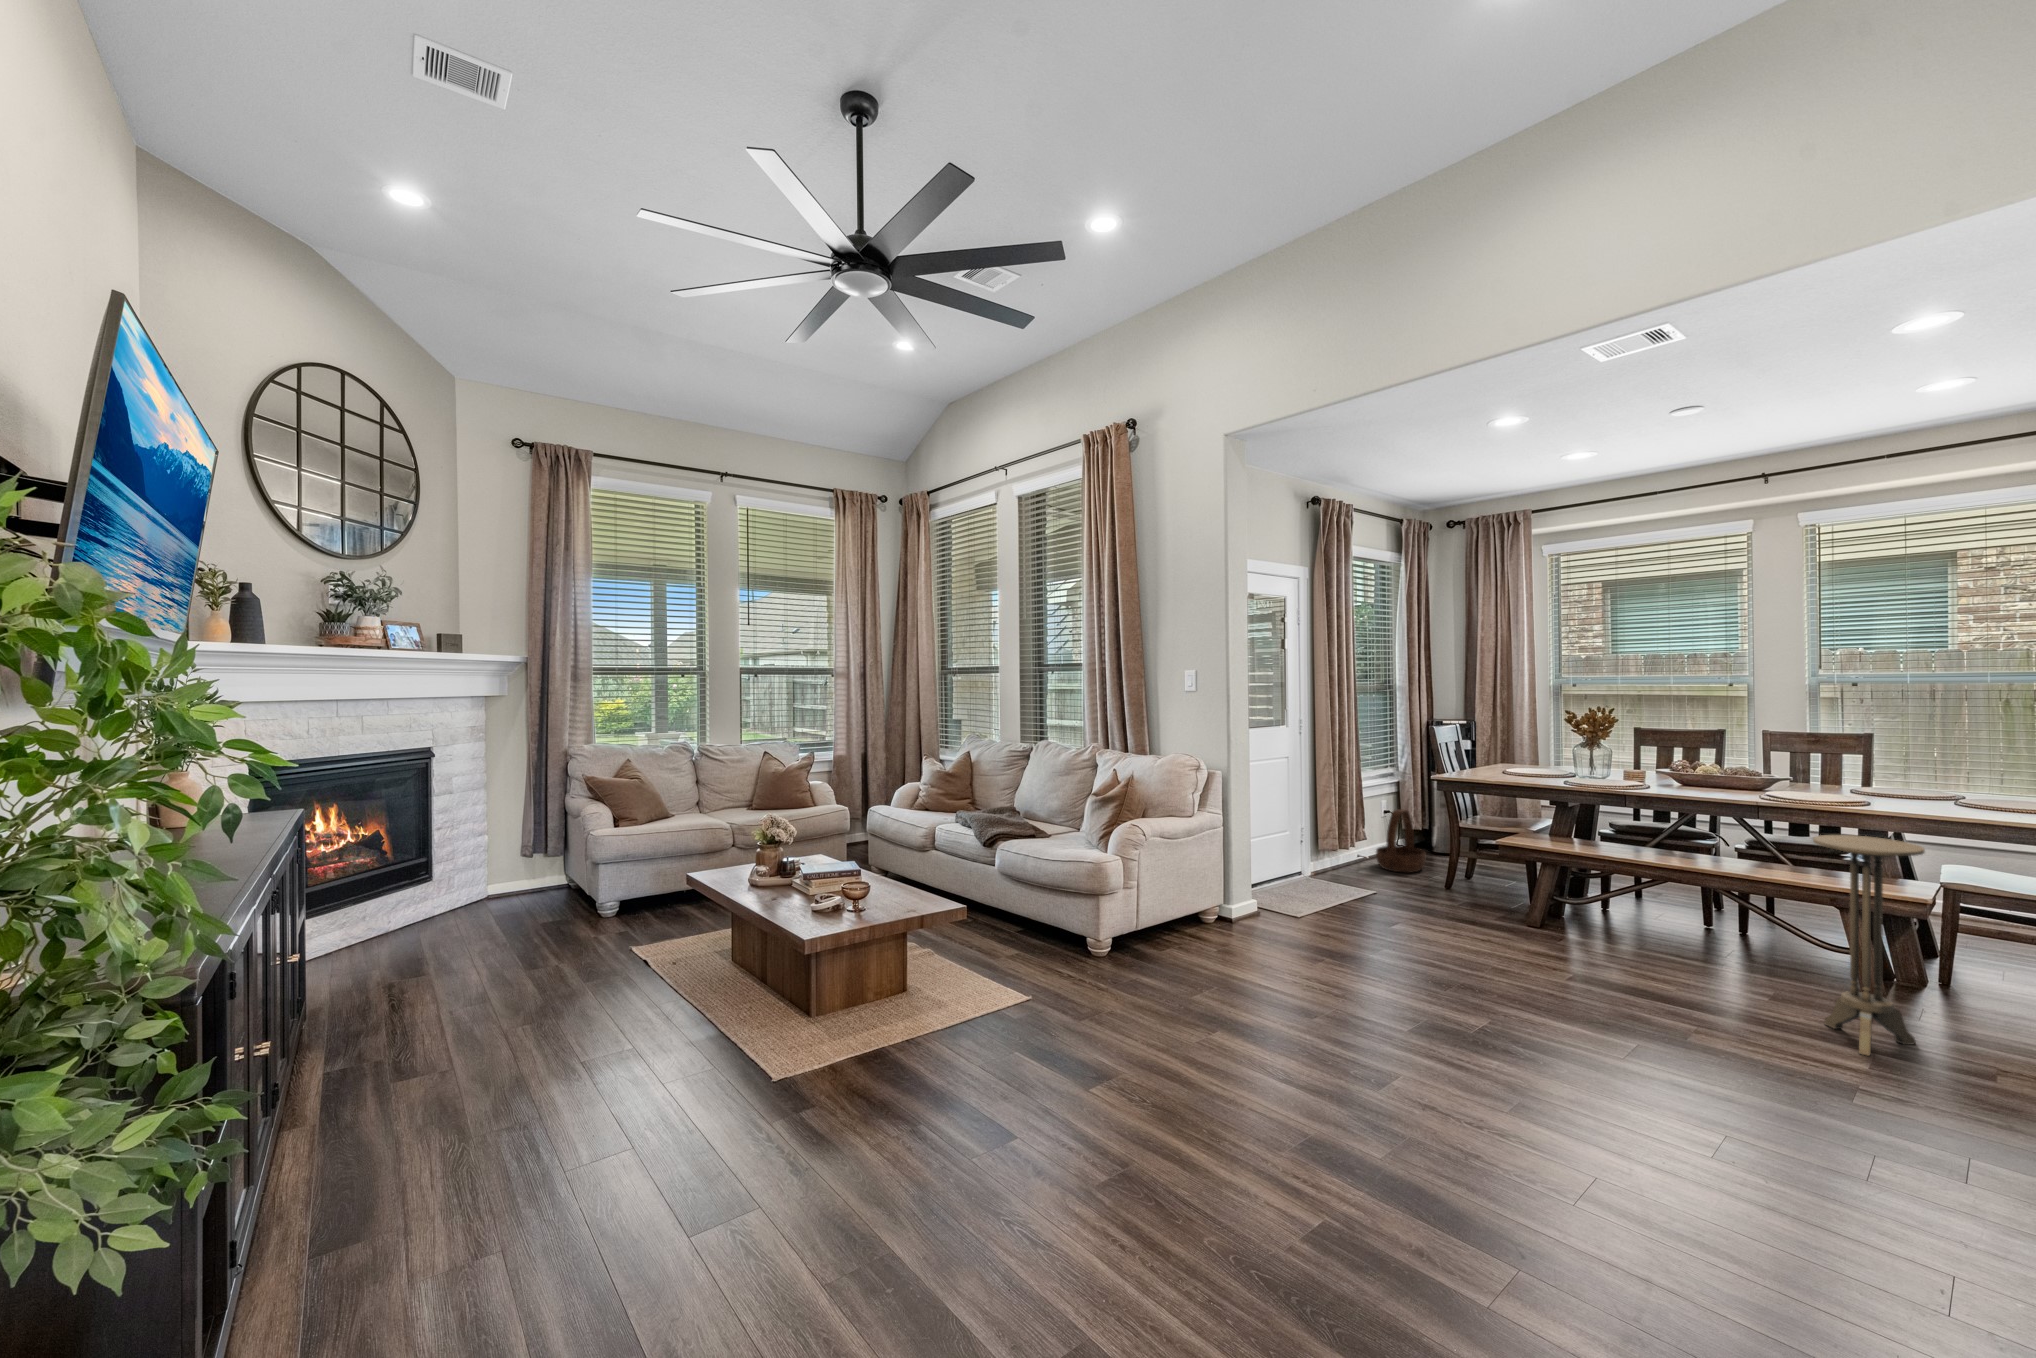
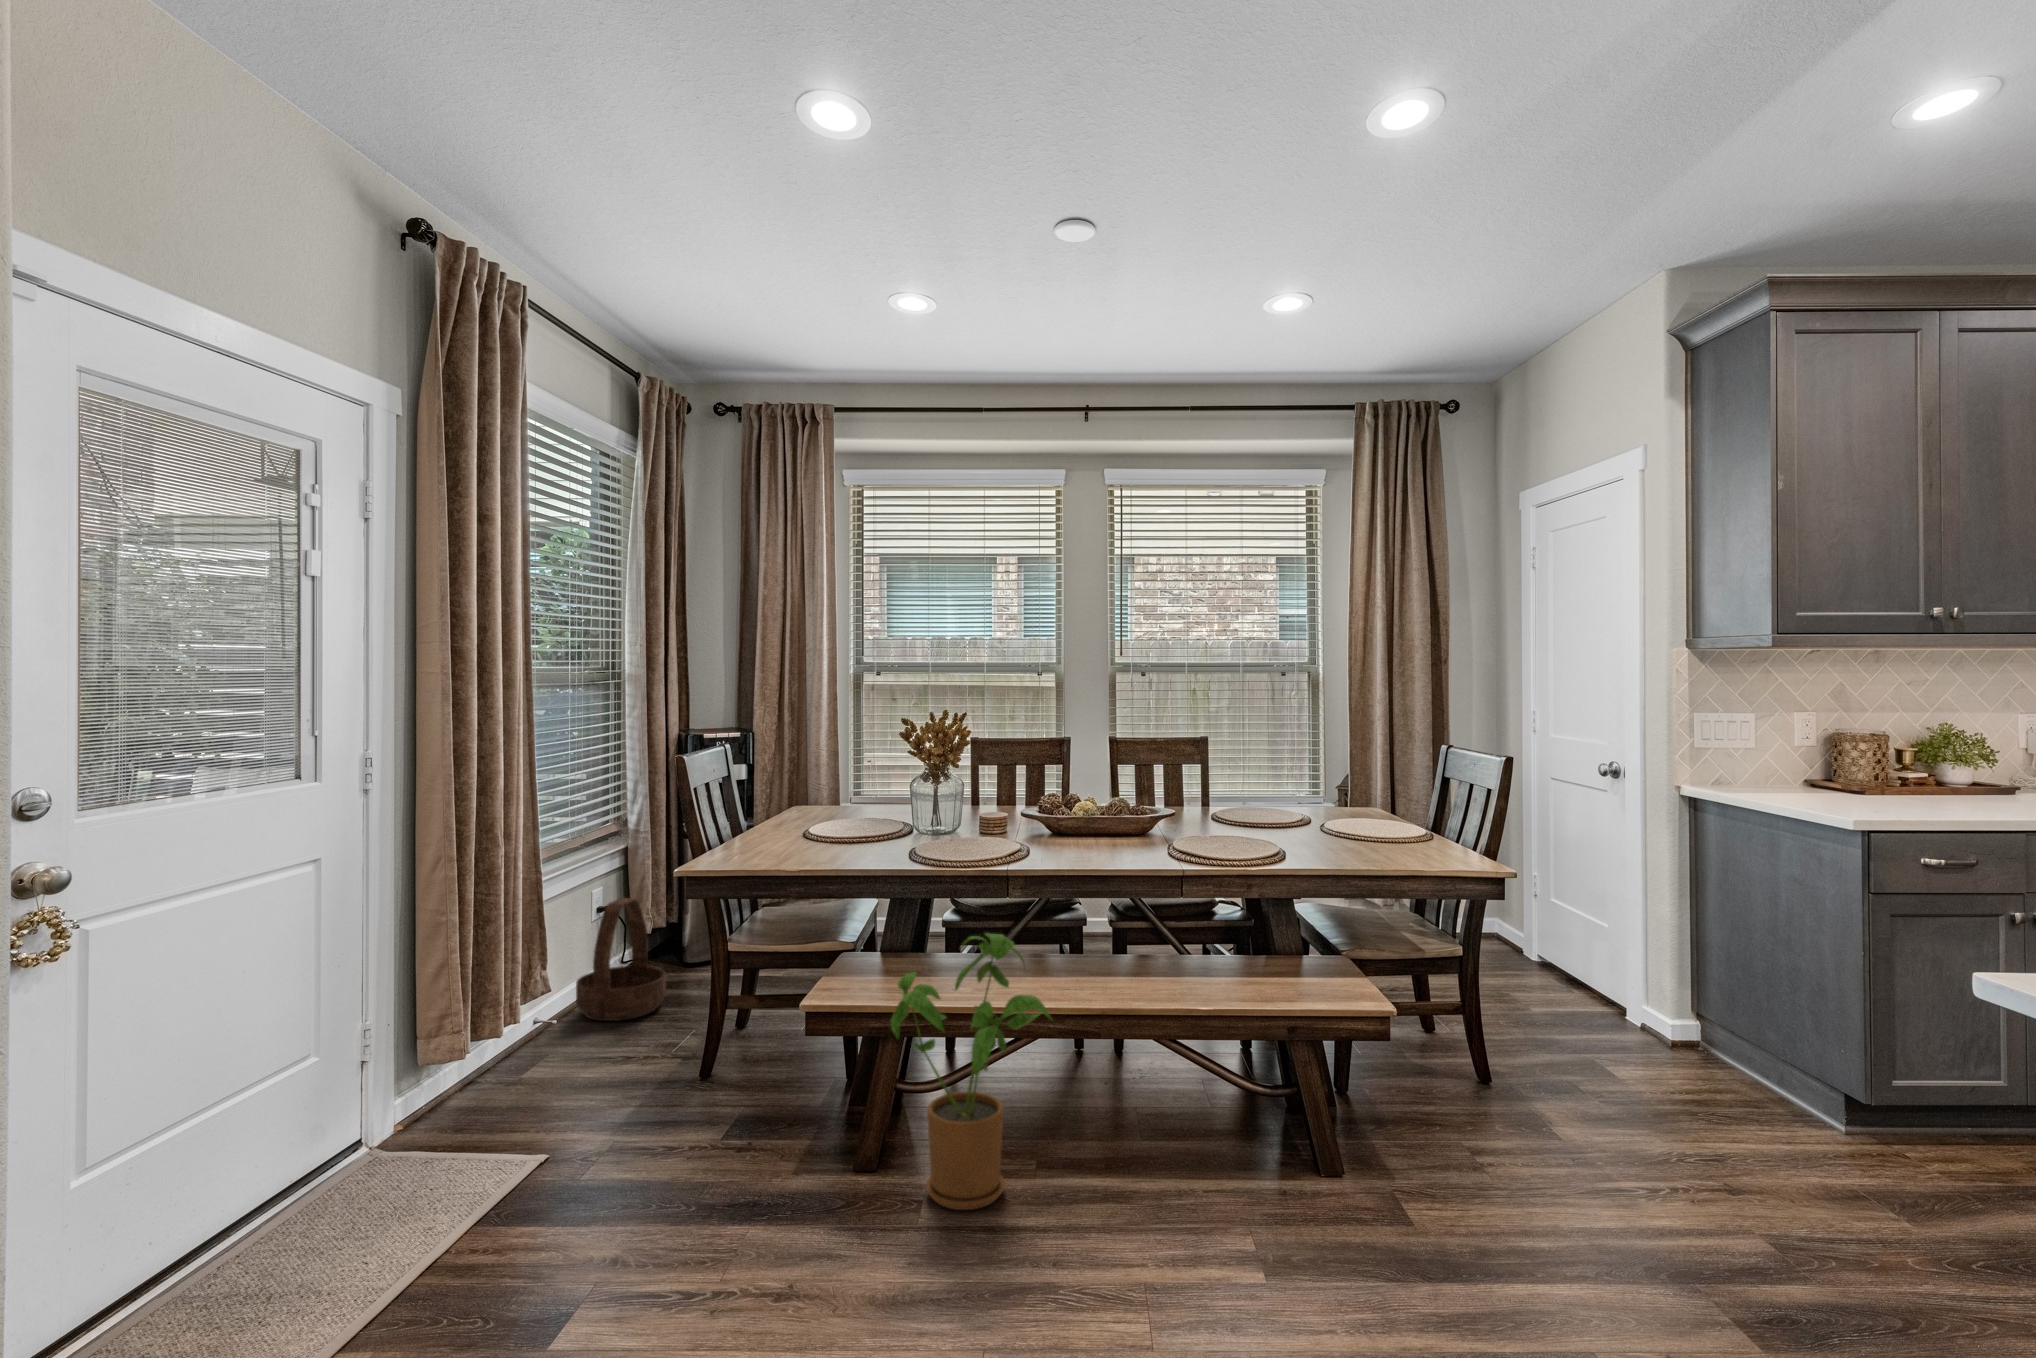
side table: present [1813,835,1925,1056] -> none [1304,889,1455,1309]
house plant: none [1556,838,1653,973] -> present [891,933,1052,1210]

